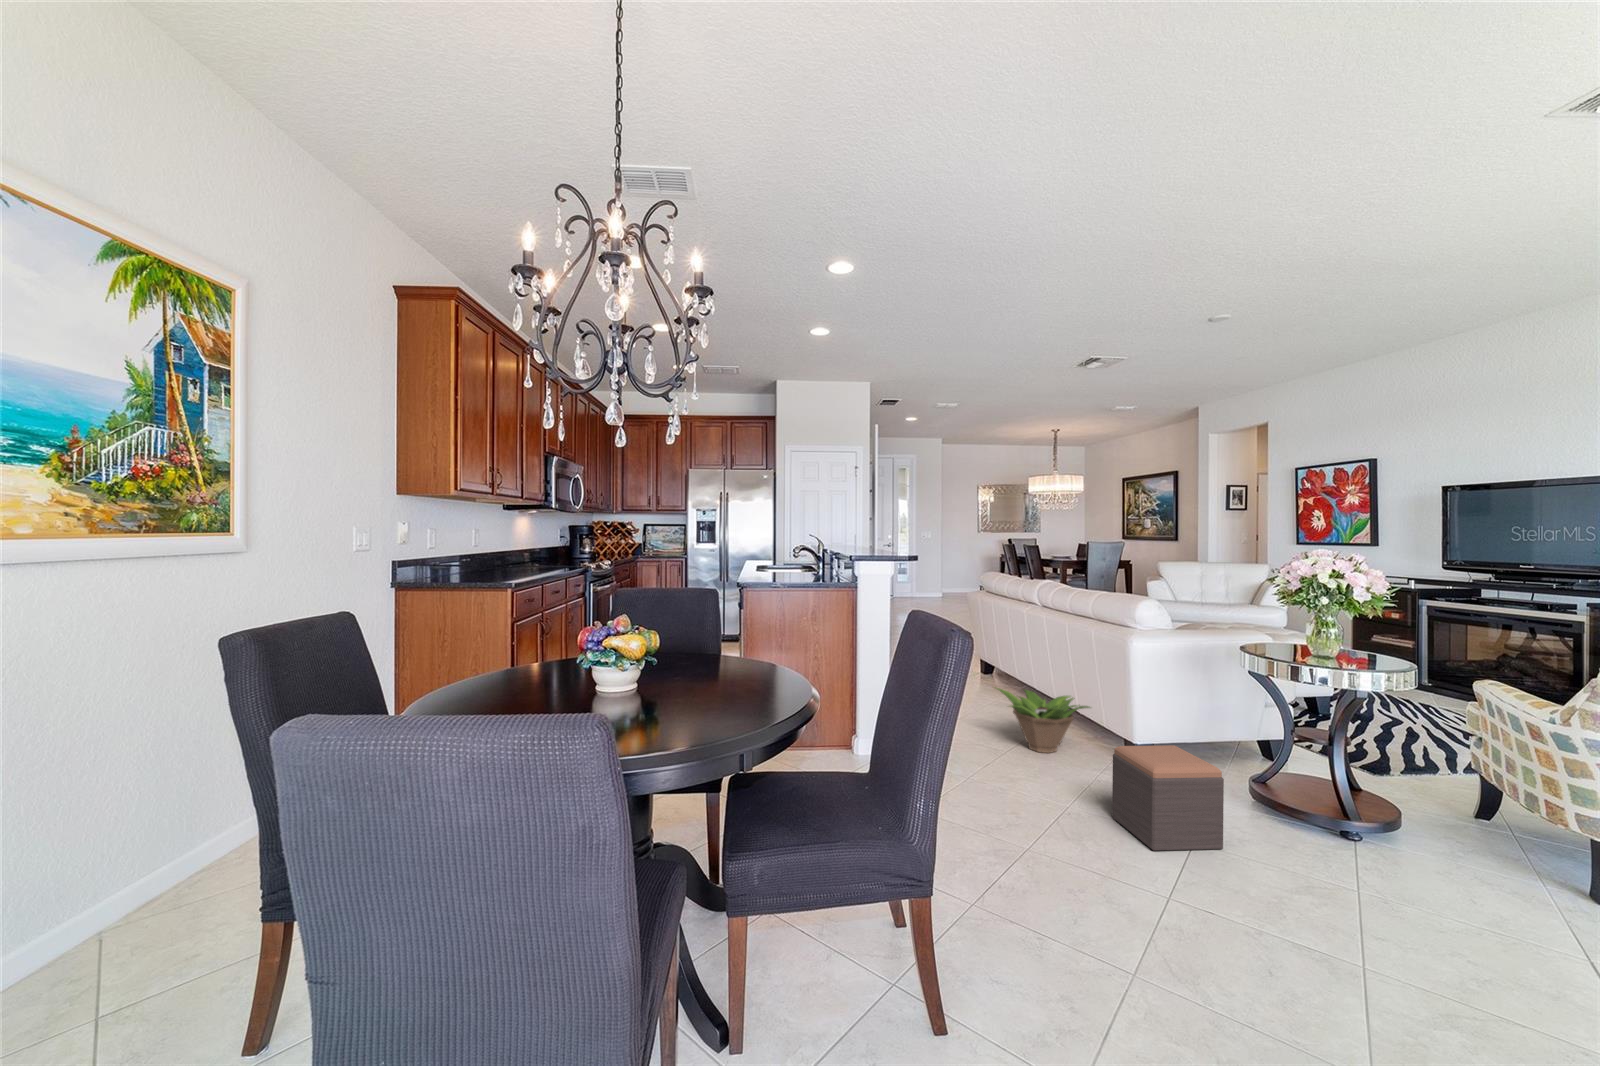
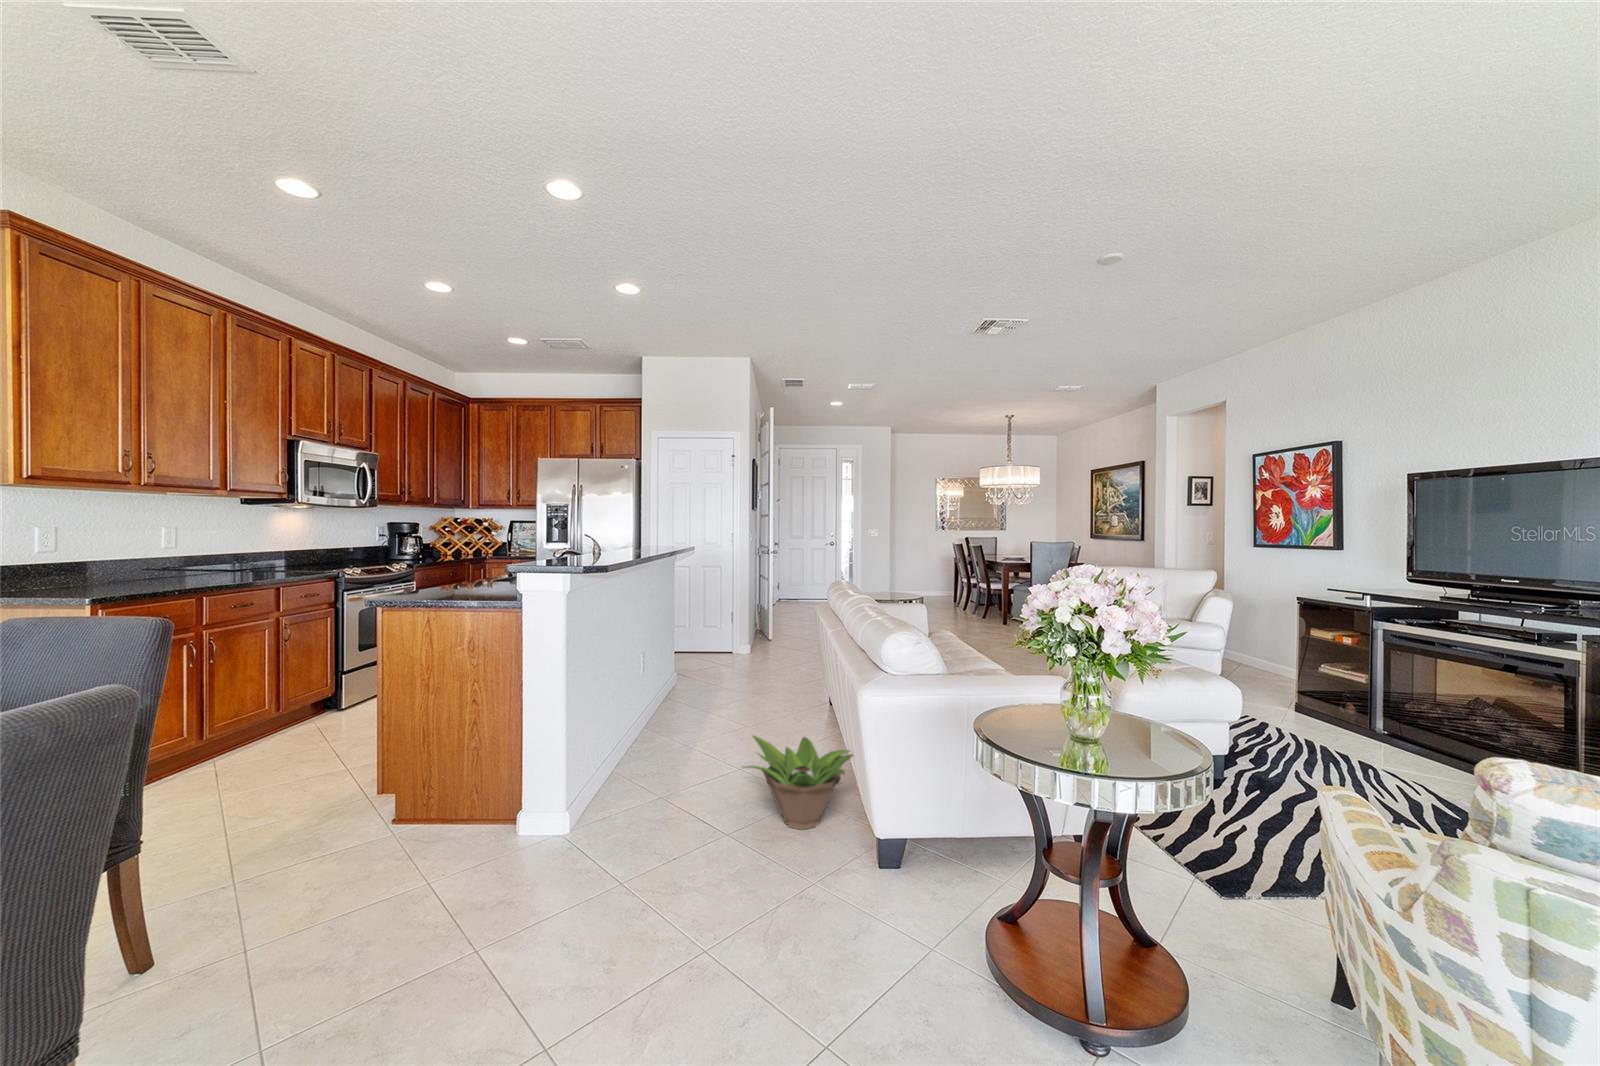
footstool: present [1112,745,1224,851] -> none [769,855,887,1039]

